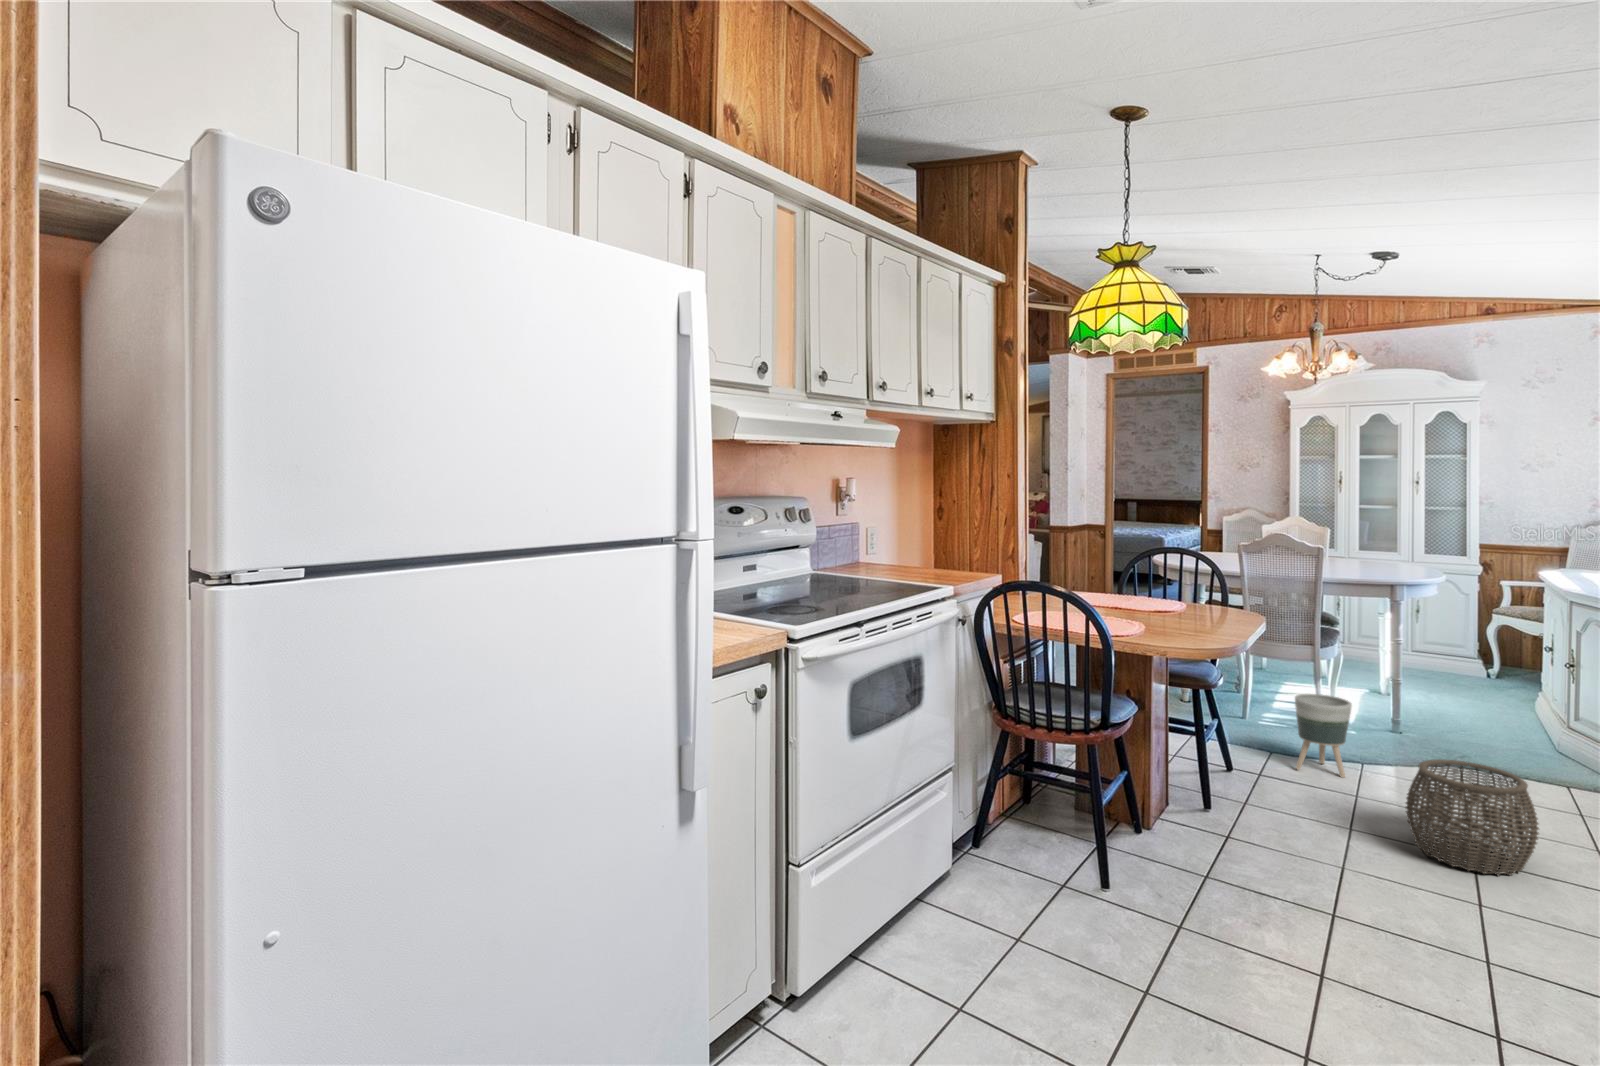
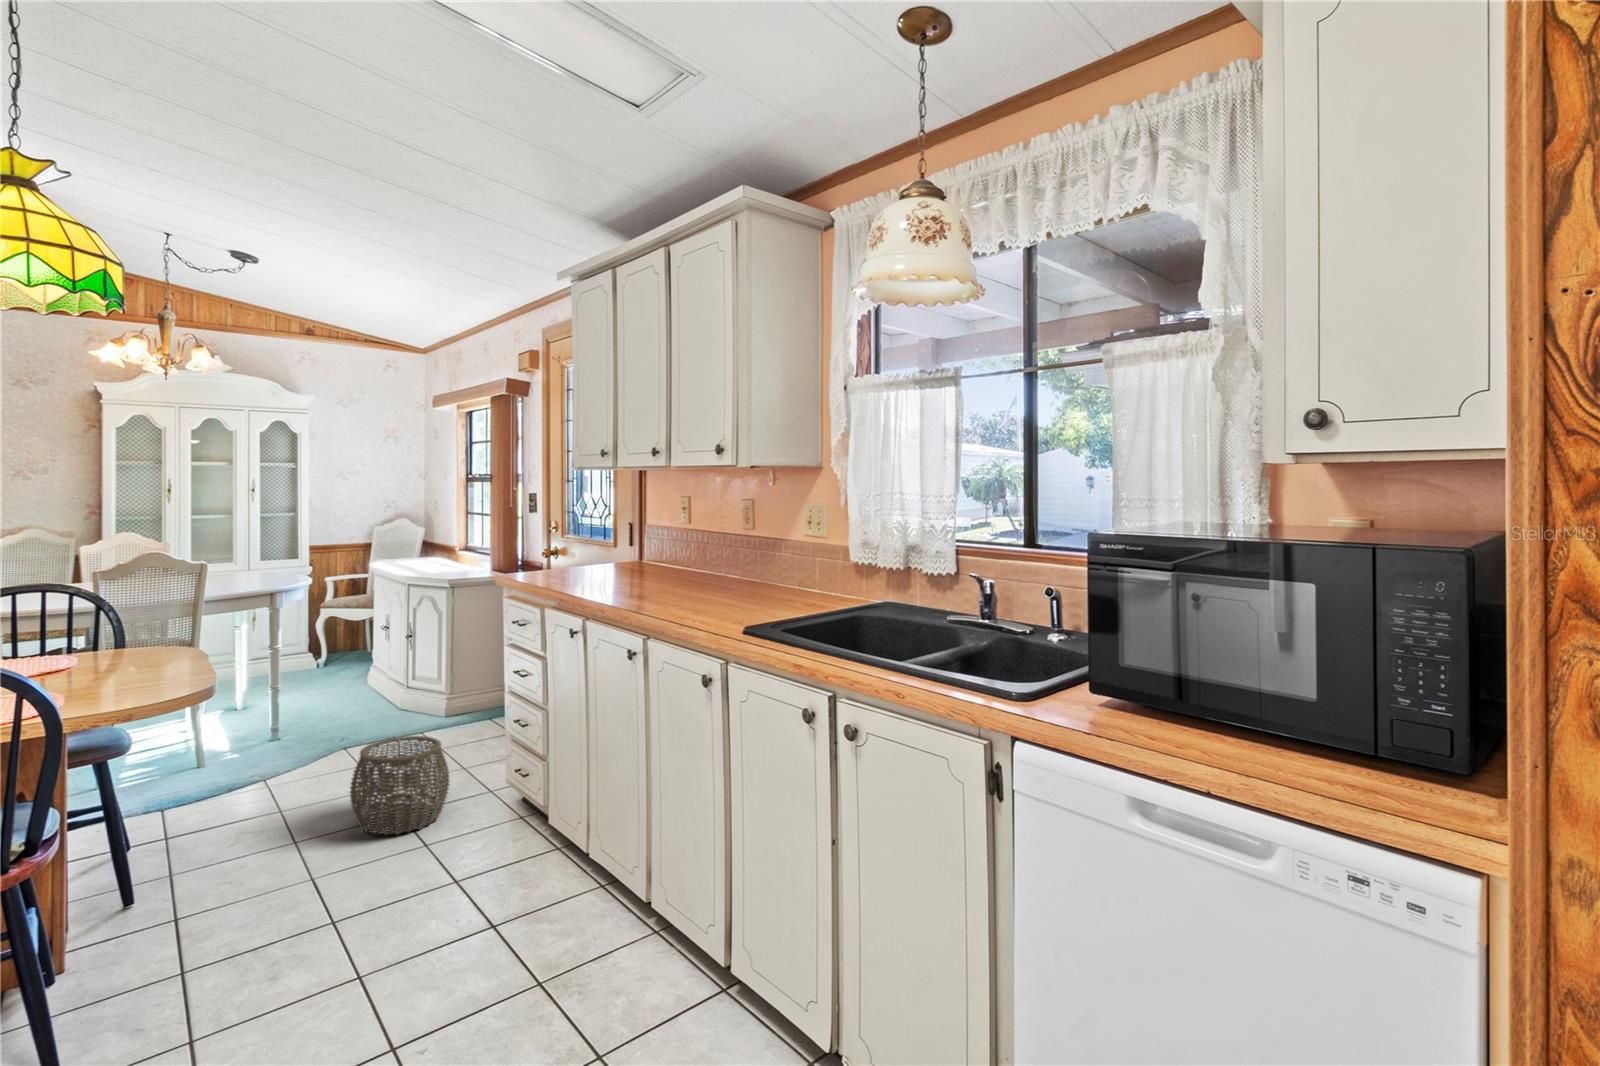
planter: present [1295,694,1352,778] -> none [198,715,262,807]

